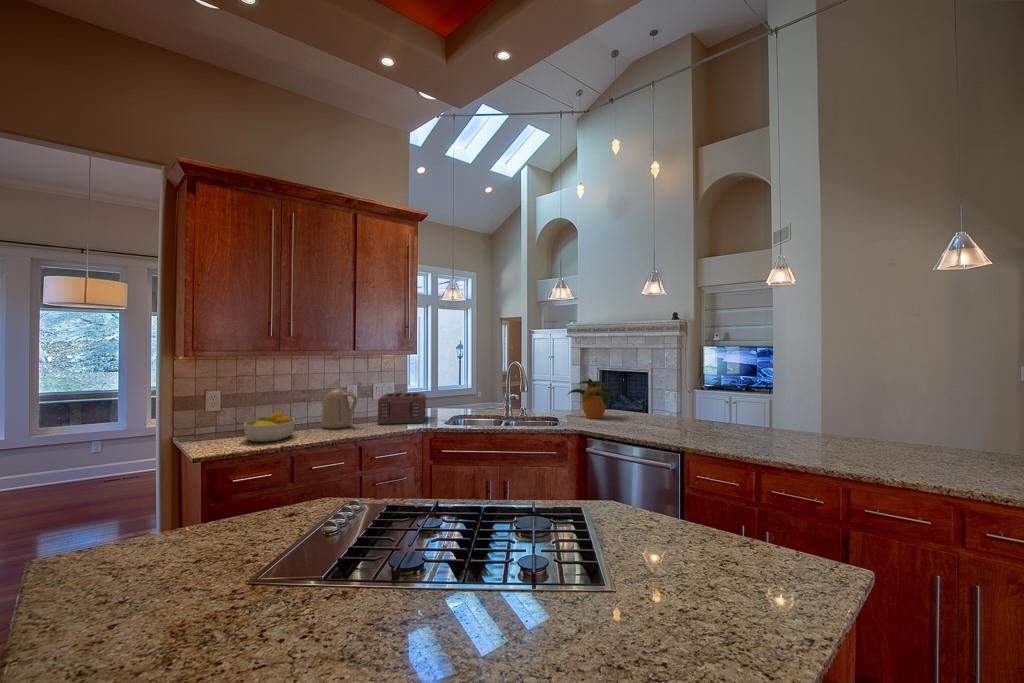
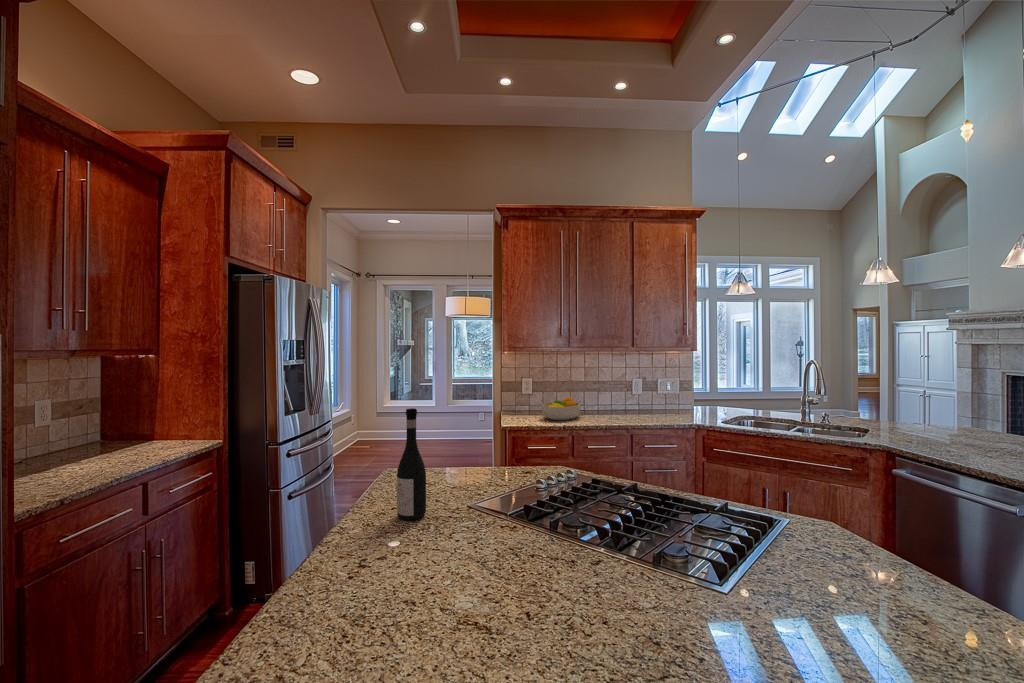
potted plant: present [568,378,614,418] -> none [892,384,981,439]
kettle: present [320,389,357,429] -> none [605,381,635,416]
toaster: present [377,393,426,424] -> none [654,388,709,419]
wine bottle: none [151,440,205,614] -> present [397,408,426,520]

